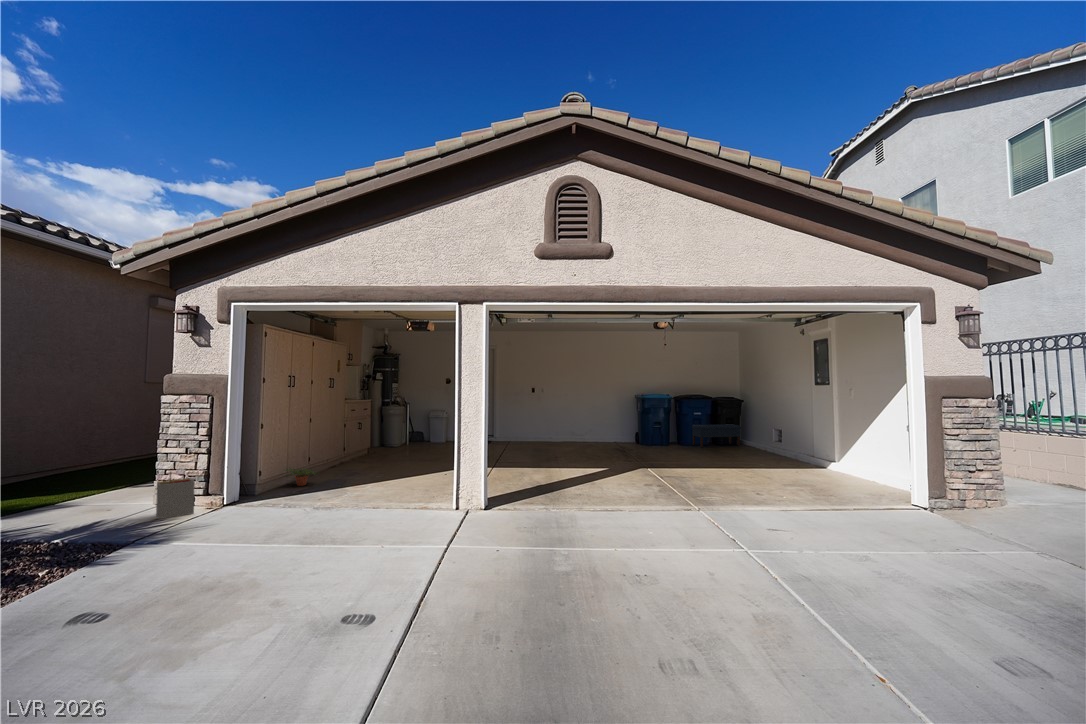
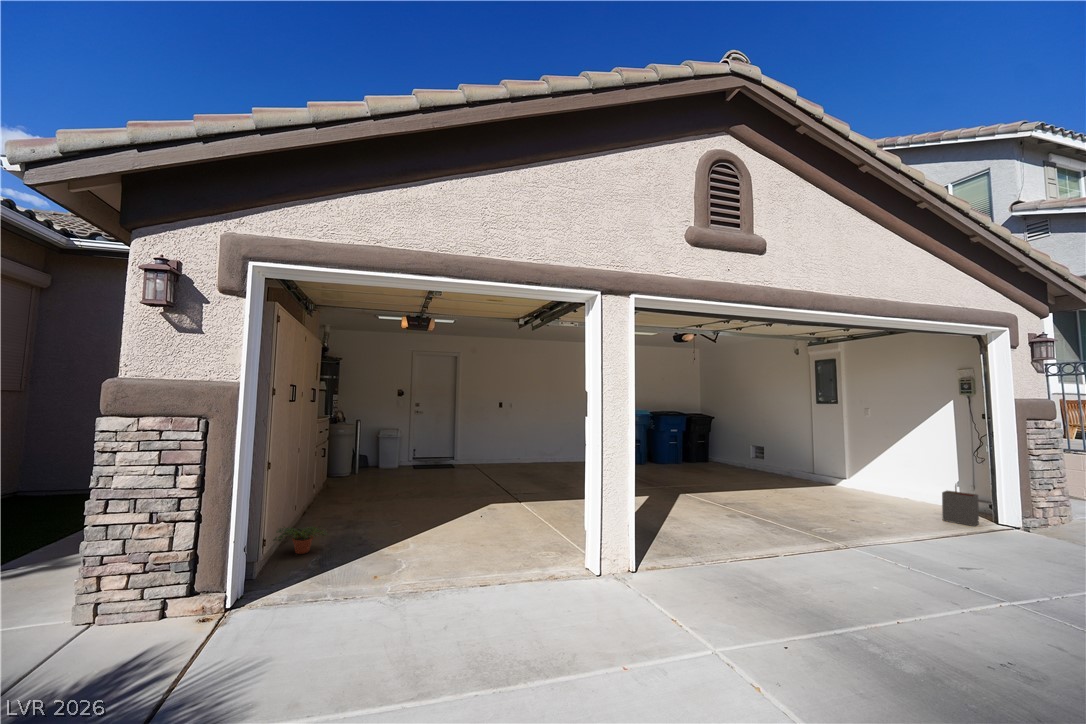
bench: present [692,424,741,448] -> none [669,442,714,467]
storage bin: present [156,472,195,519] -> present [942,484,979,526]

